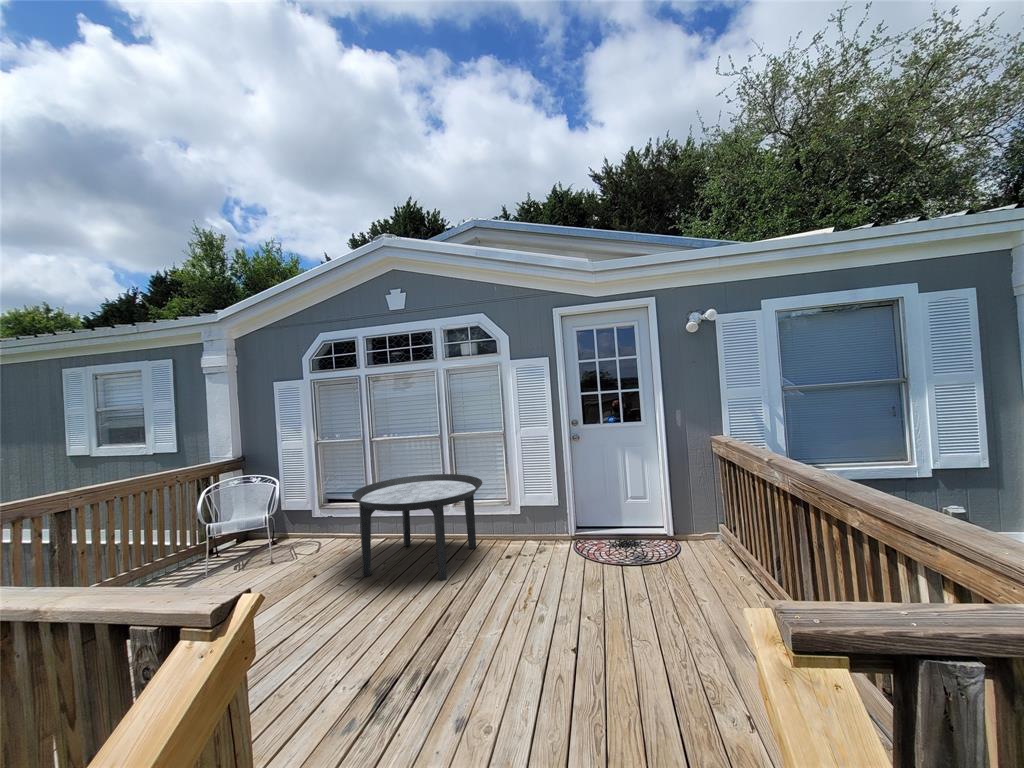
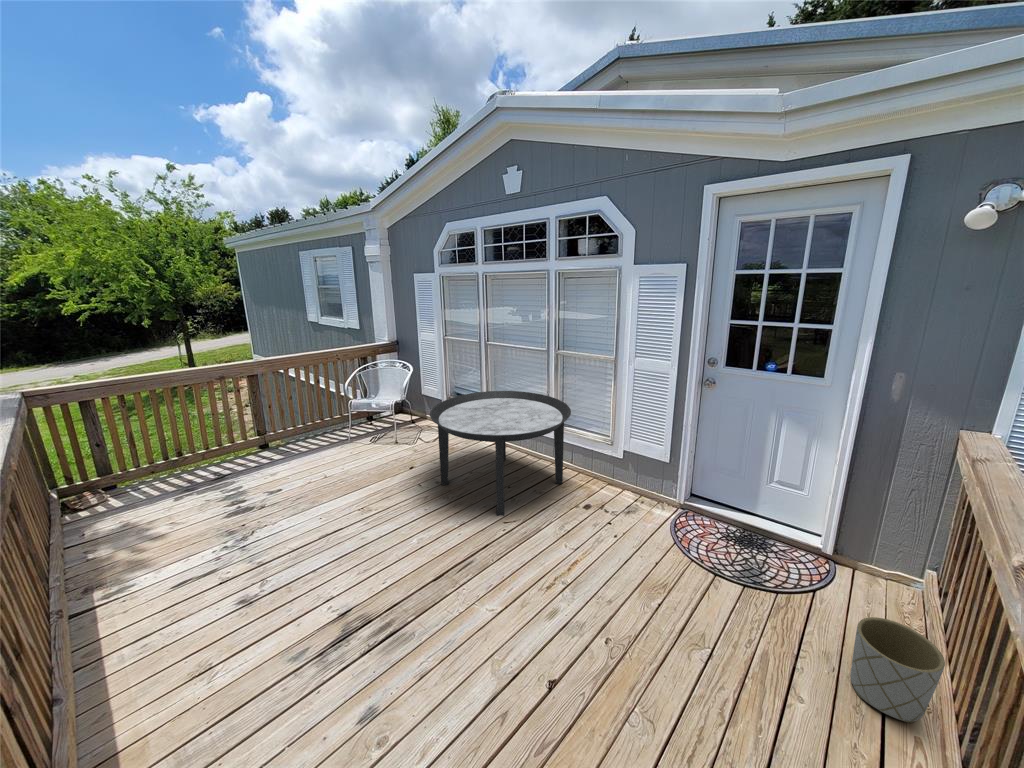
planter: none [712,541,754,591] -> present [850,617,945,723]

